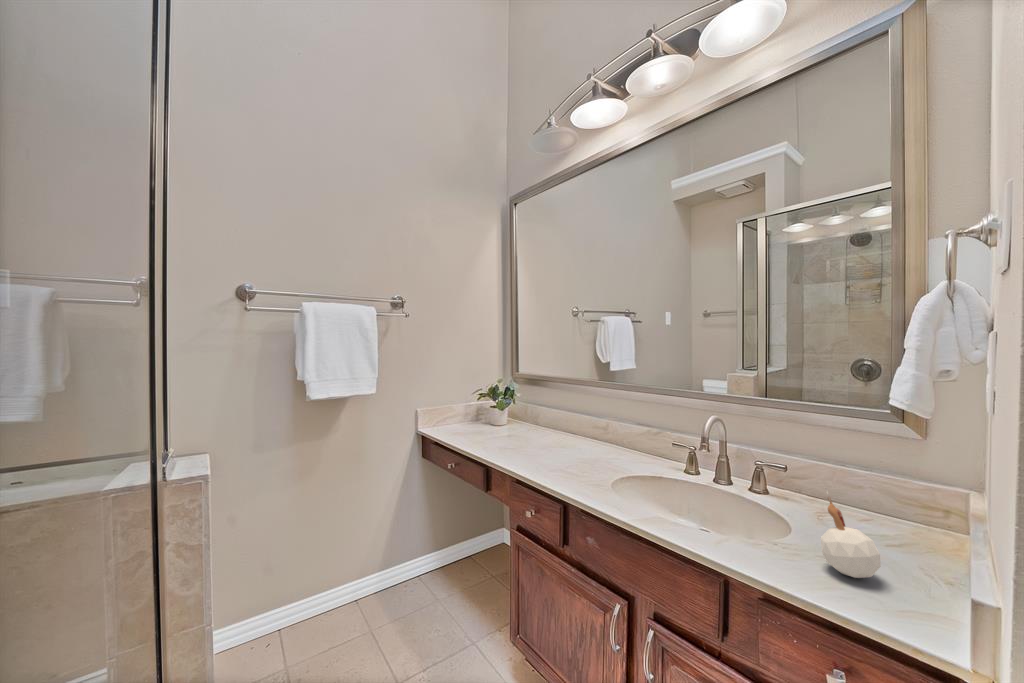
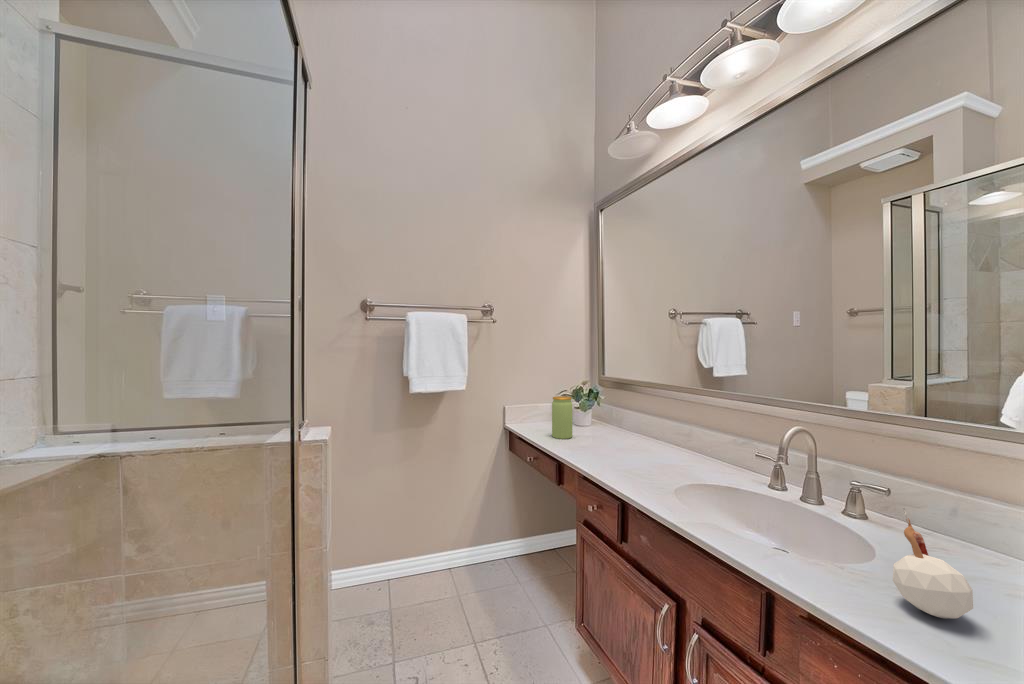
jar: none [473,397,494,442] -> present [552,396,572,439]

